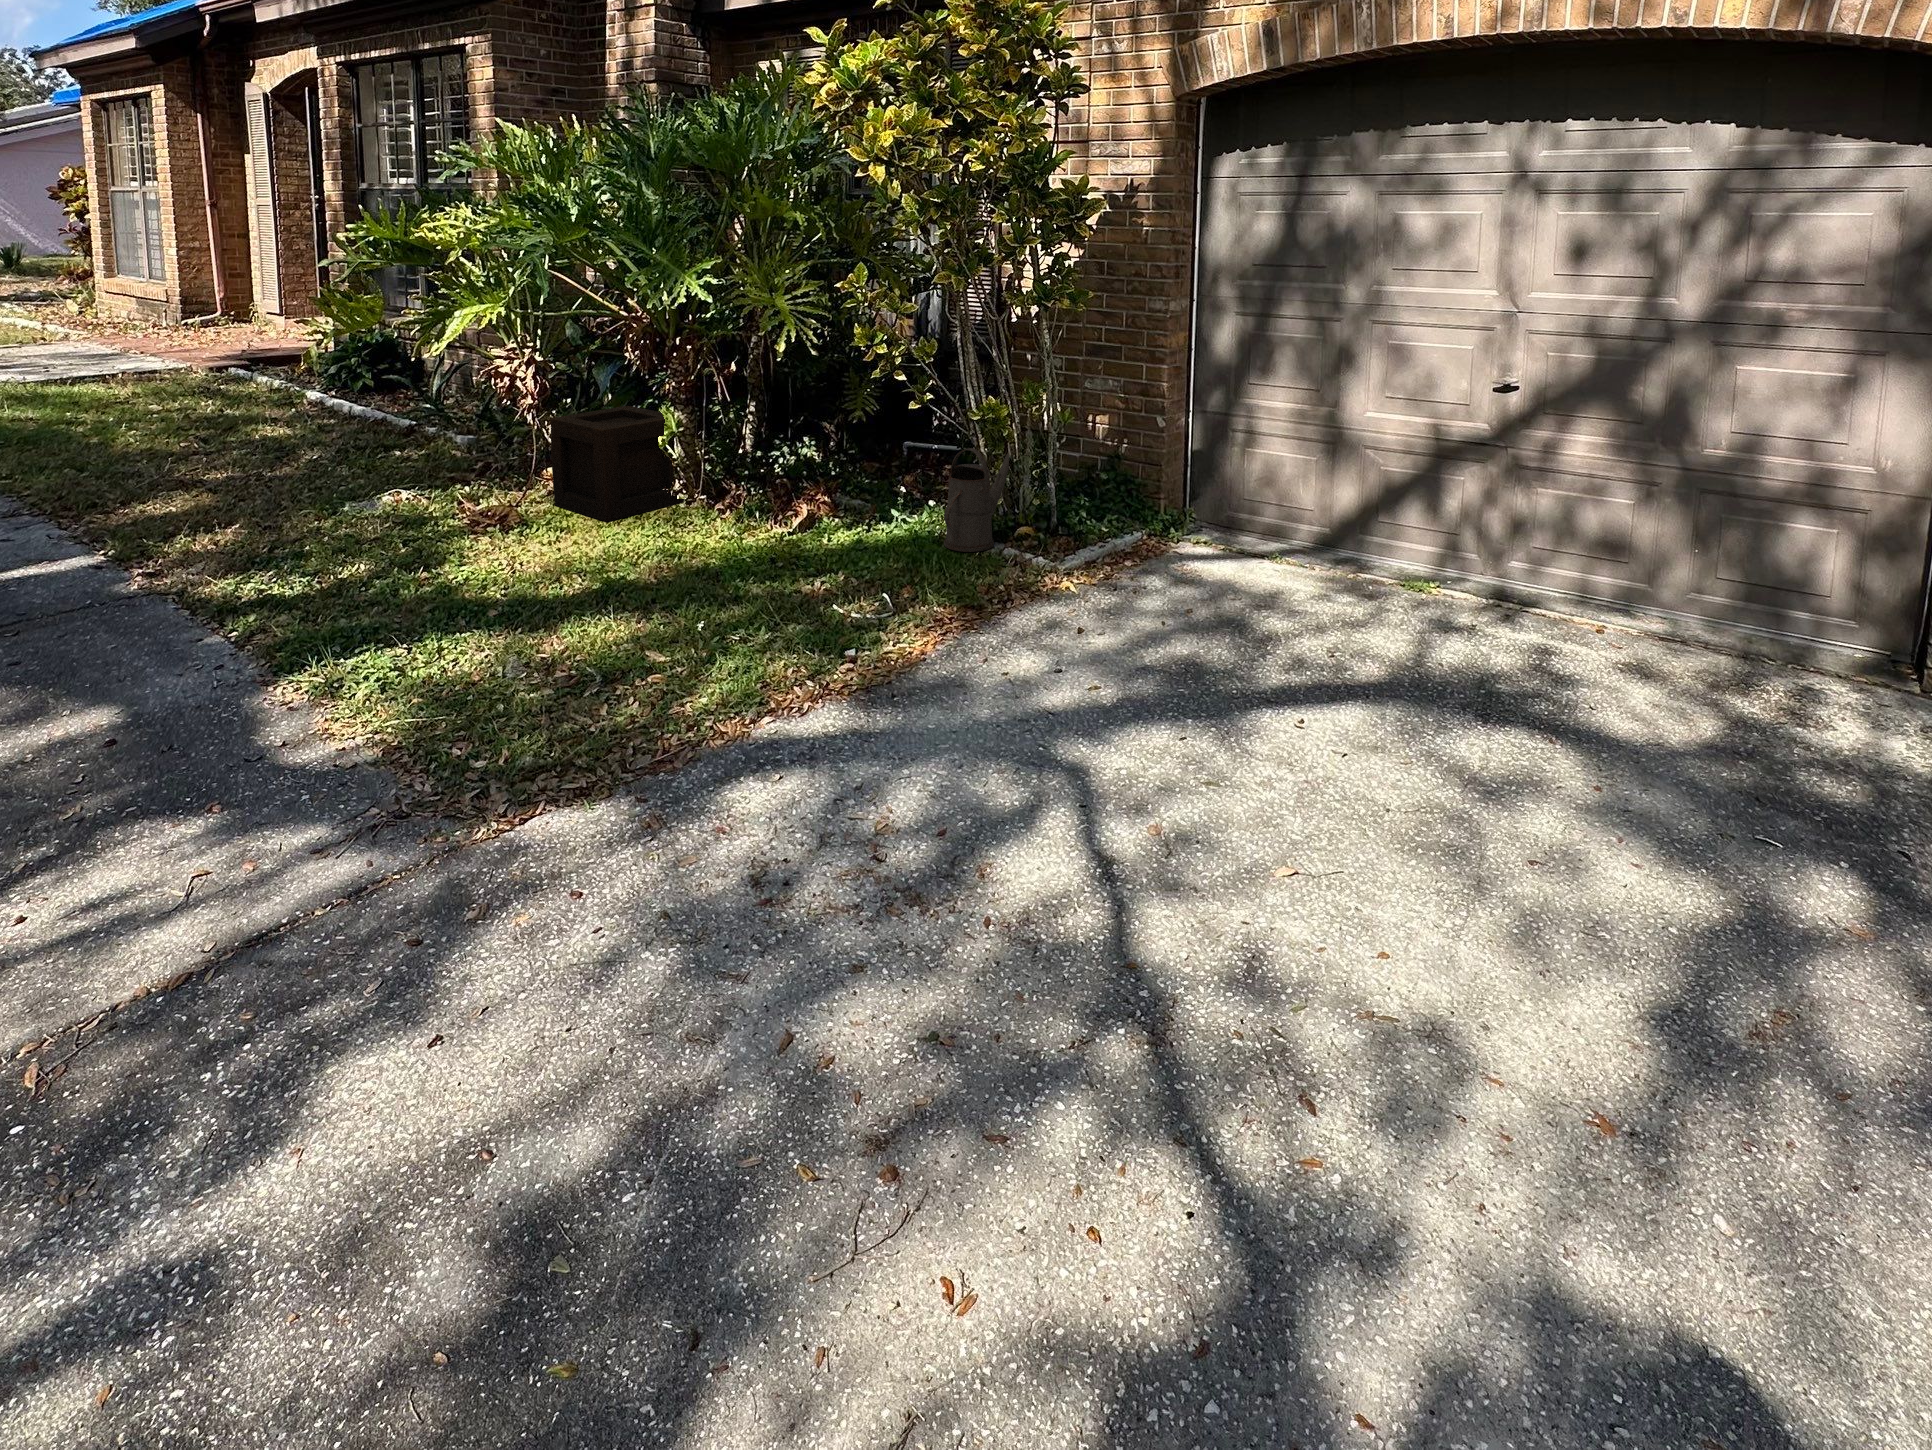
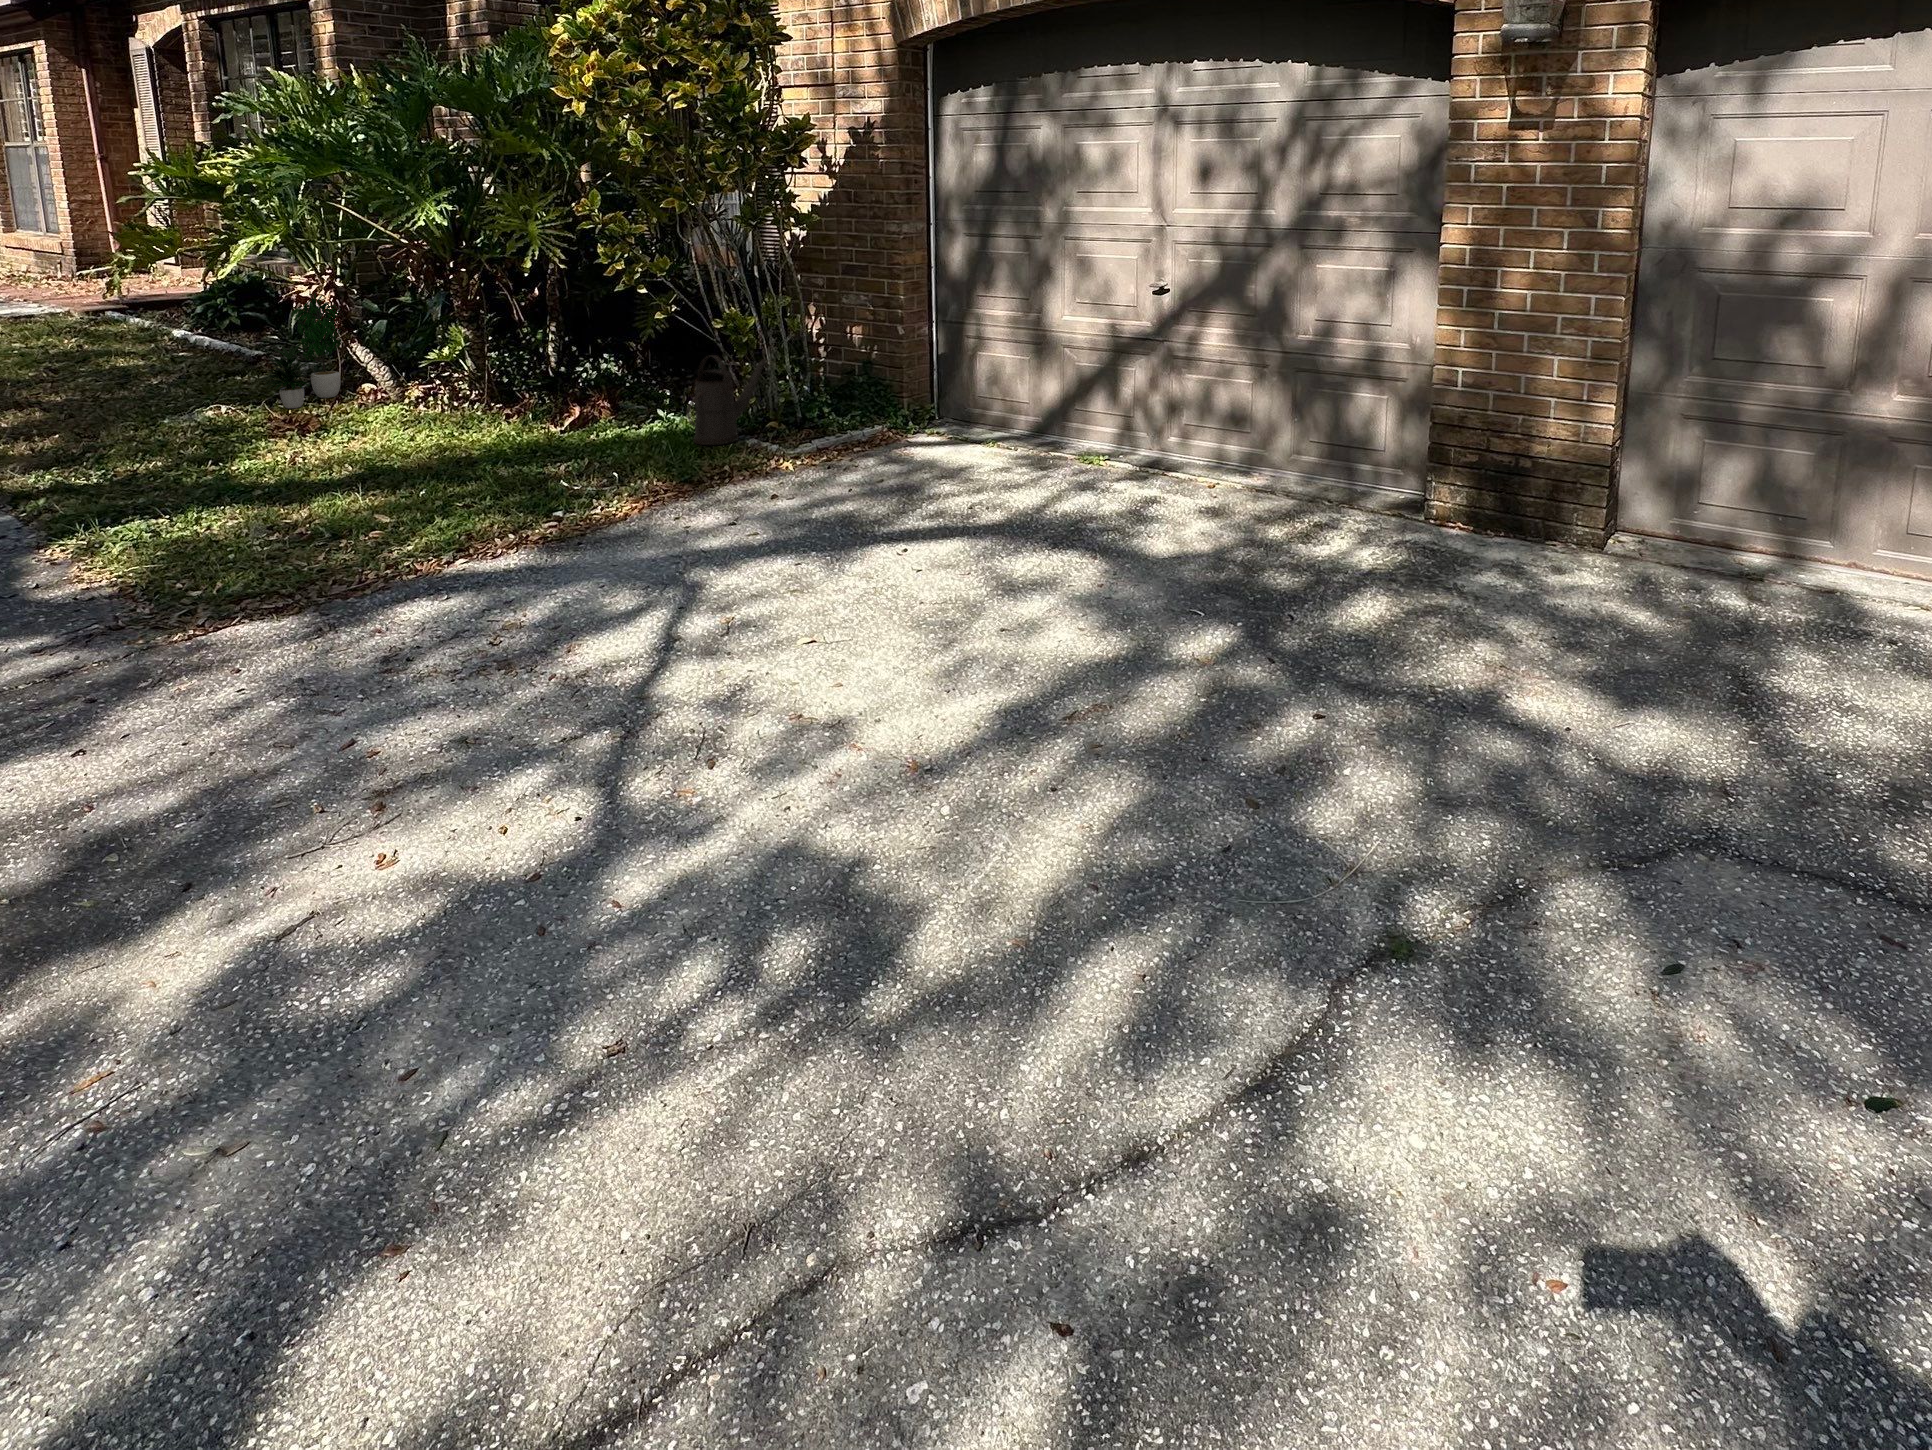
potted plant: none [439,361,525,491] -> present [262,293,342,408]
wooden crate: present [551,406,684,522] -> none [354,329,483,429]

